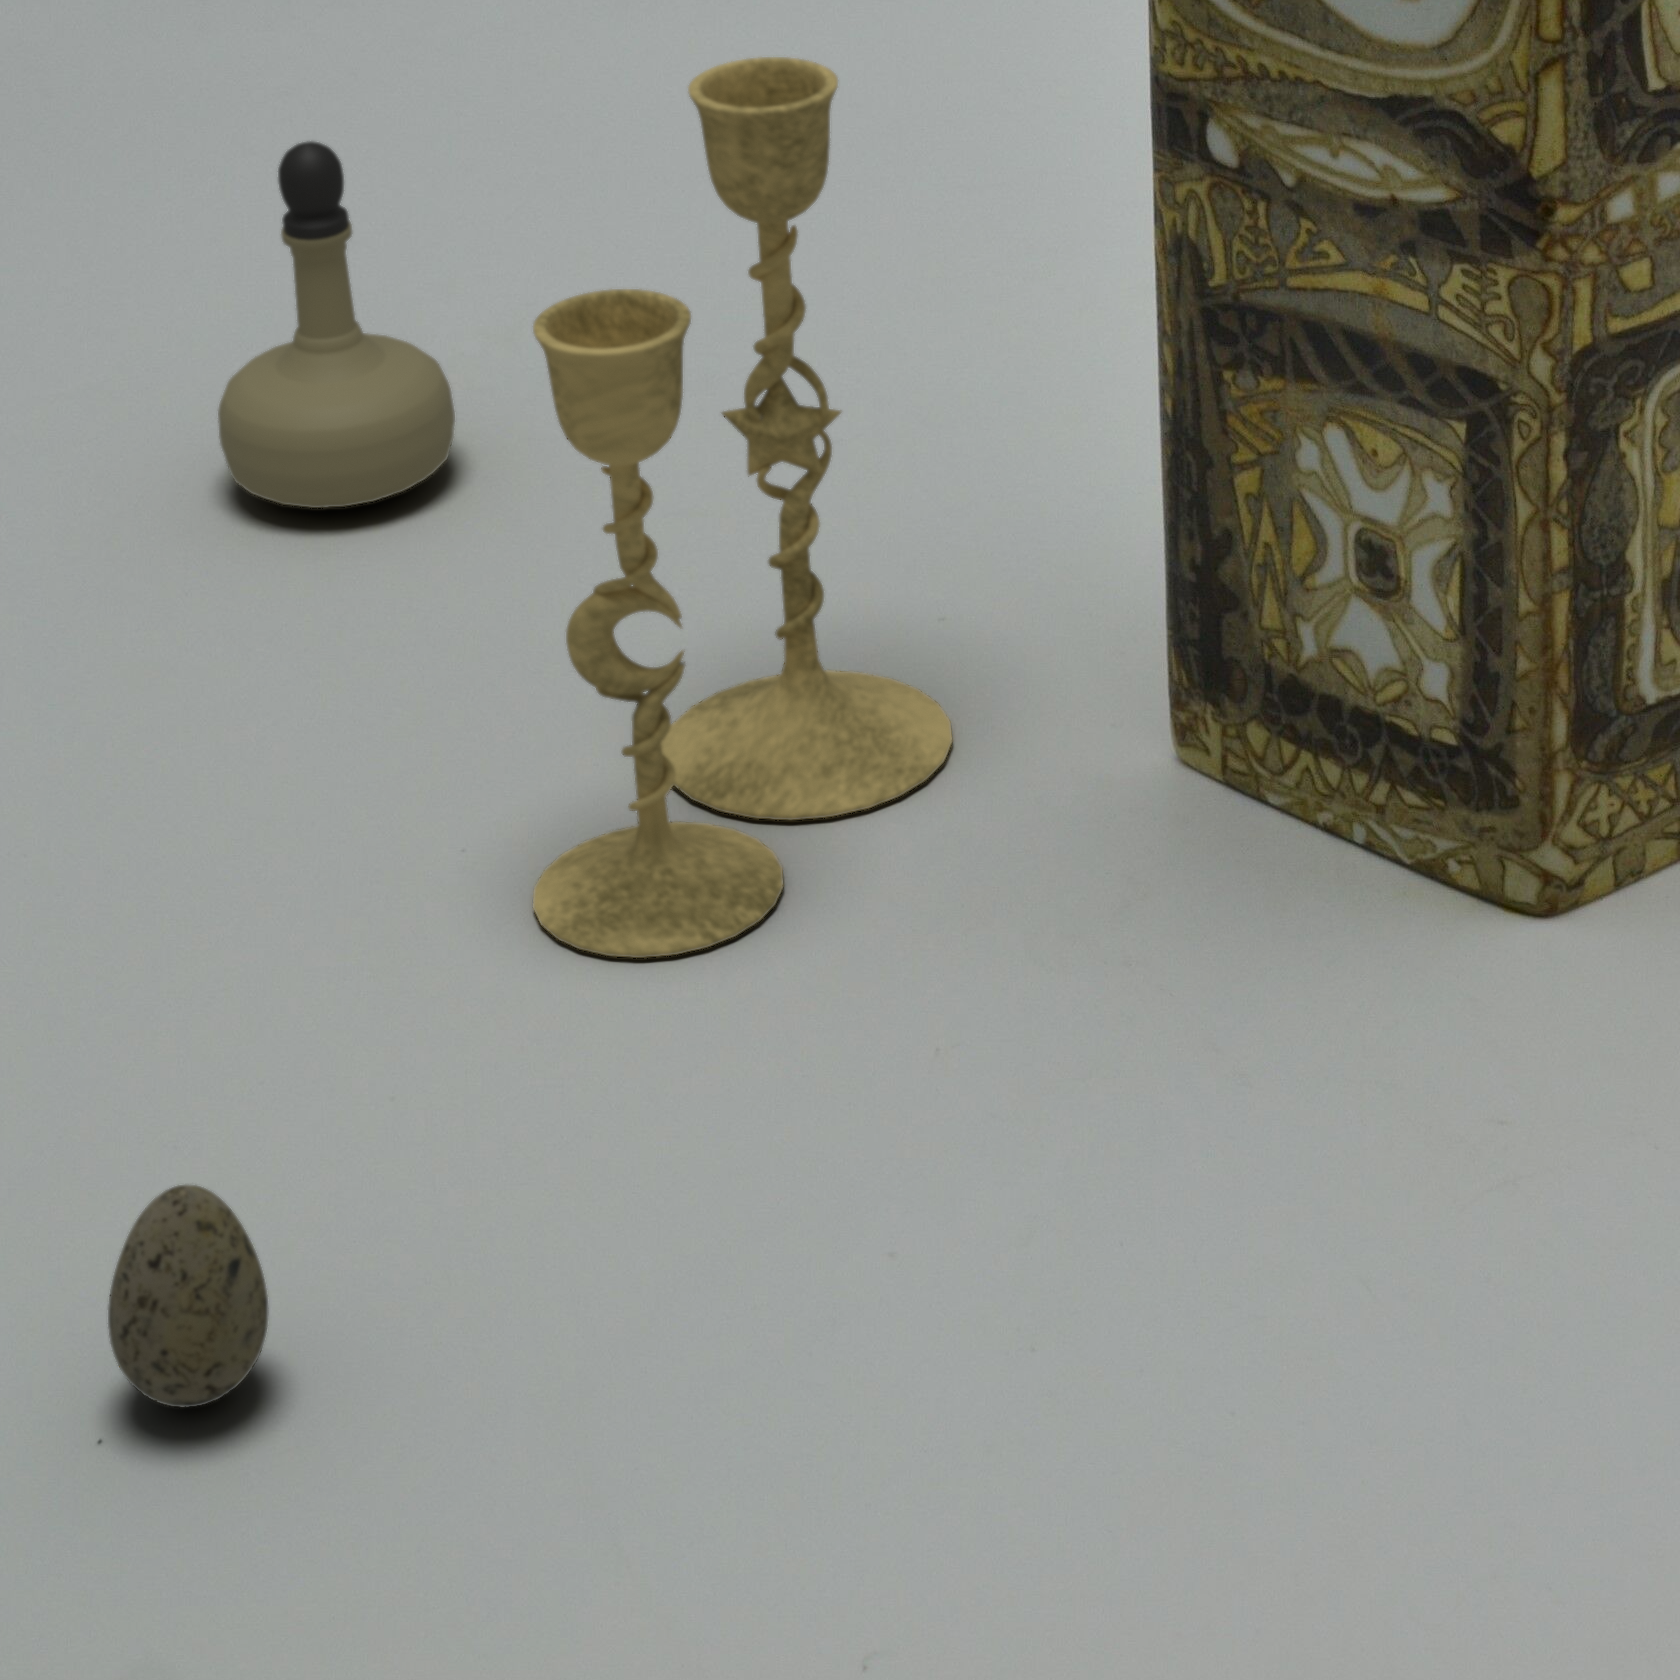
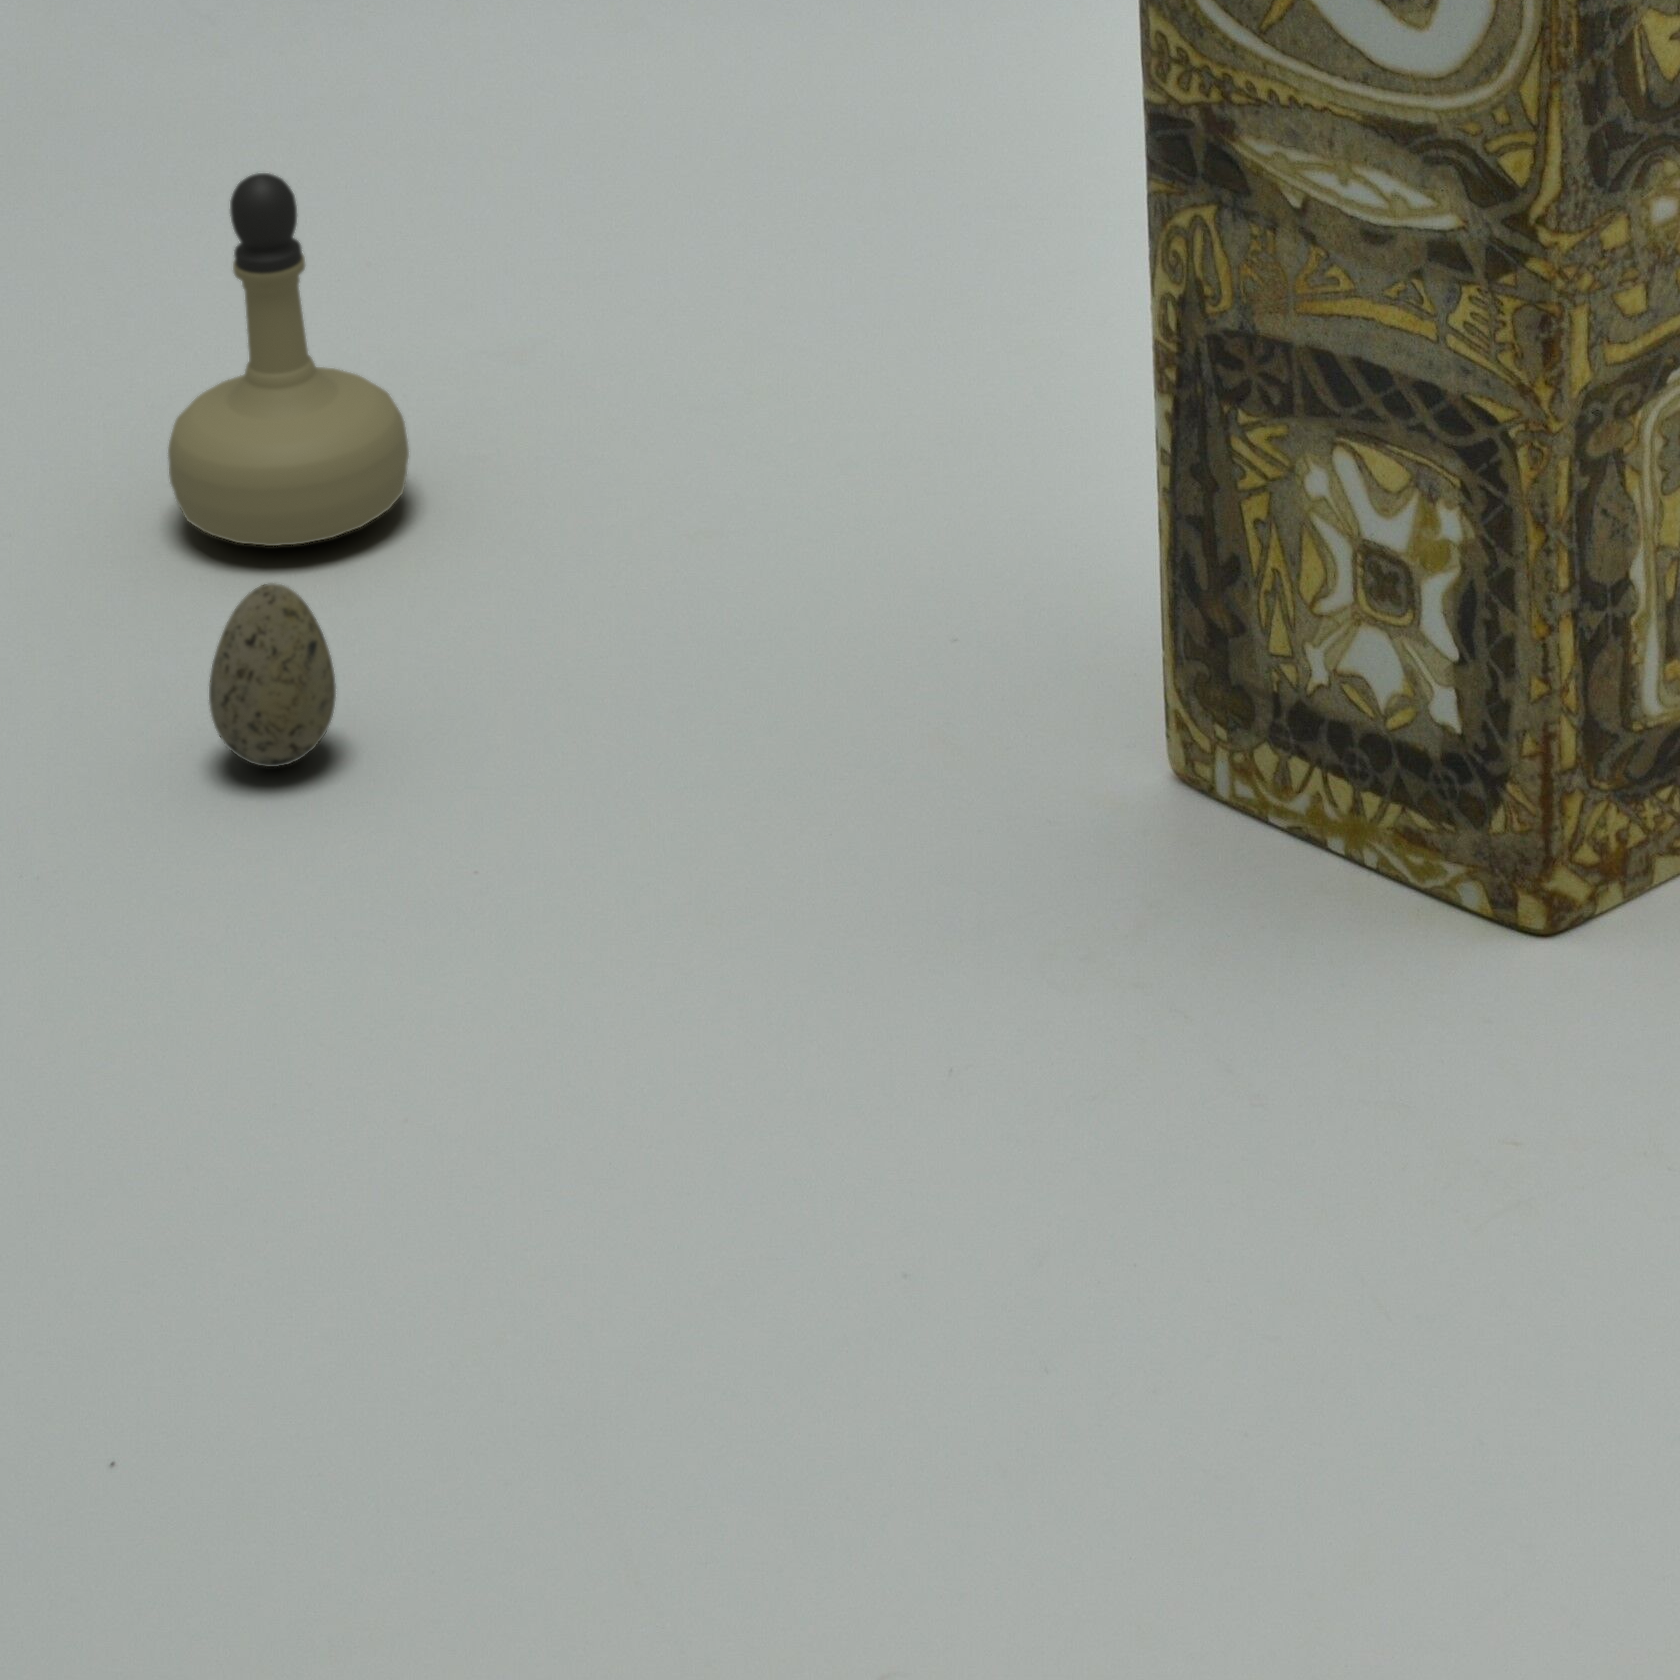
candlestick: present [533,57,953,958] -> none [537,87,946,996]
decorative egg: present [108,1185,268,1407] -> present [209,584,336,767]

